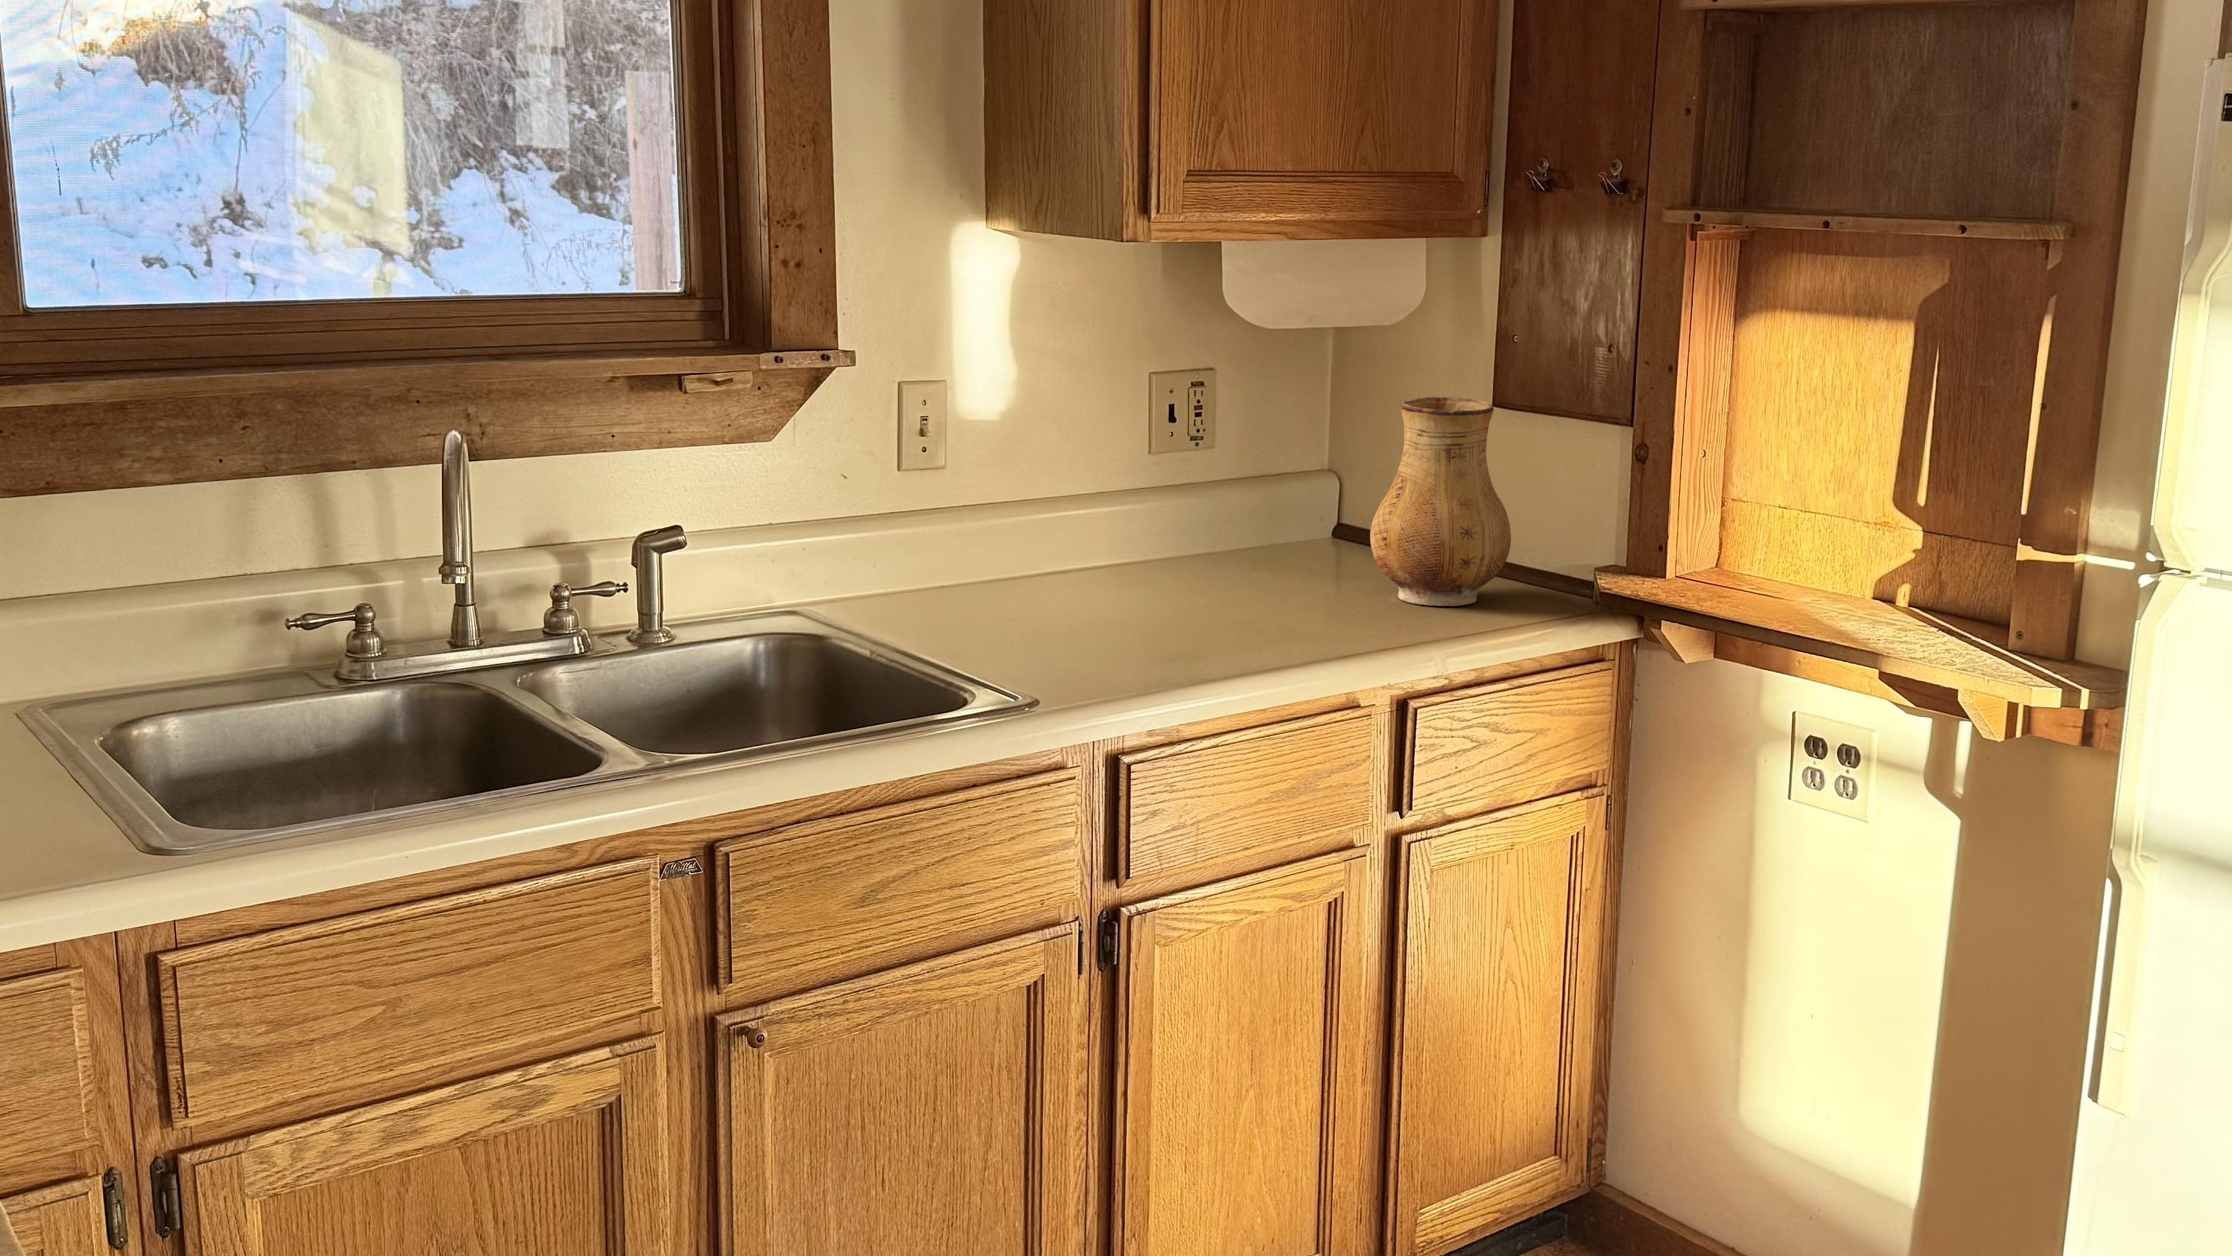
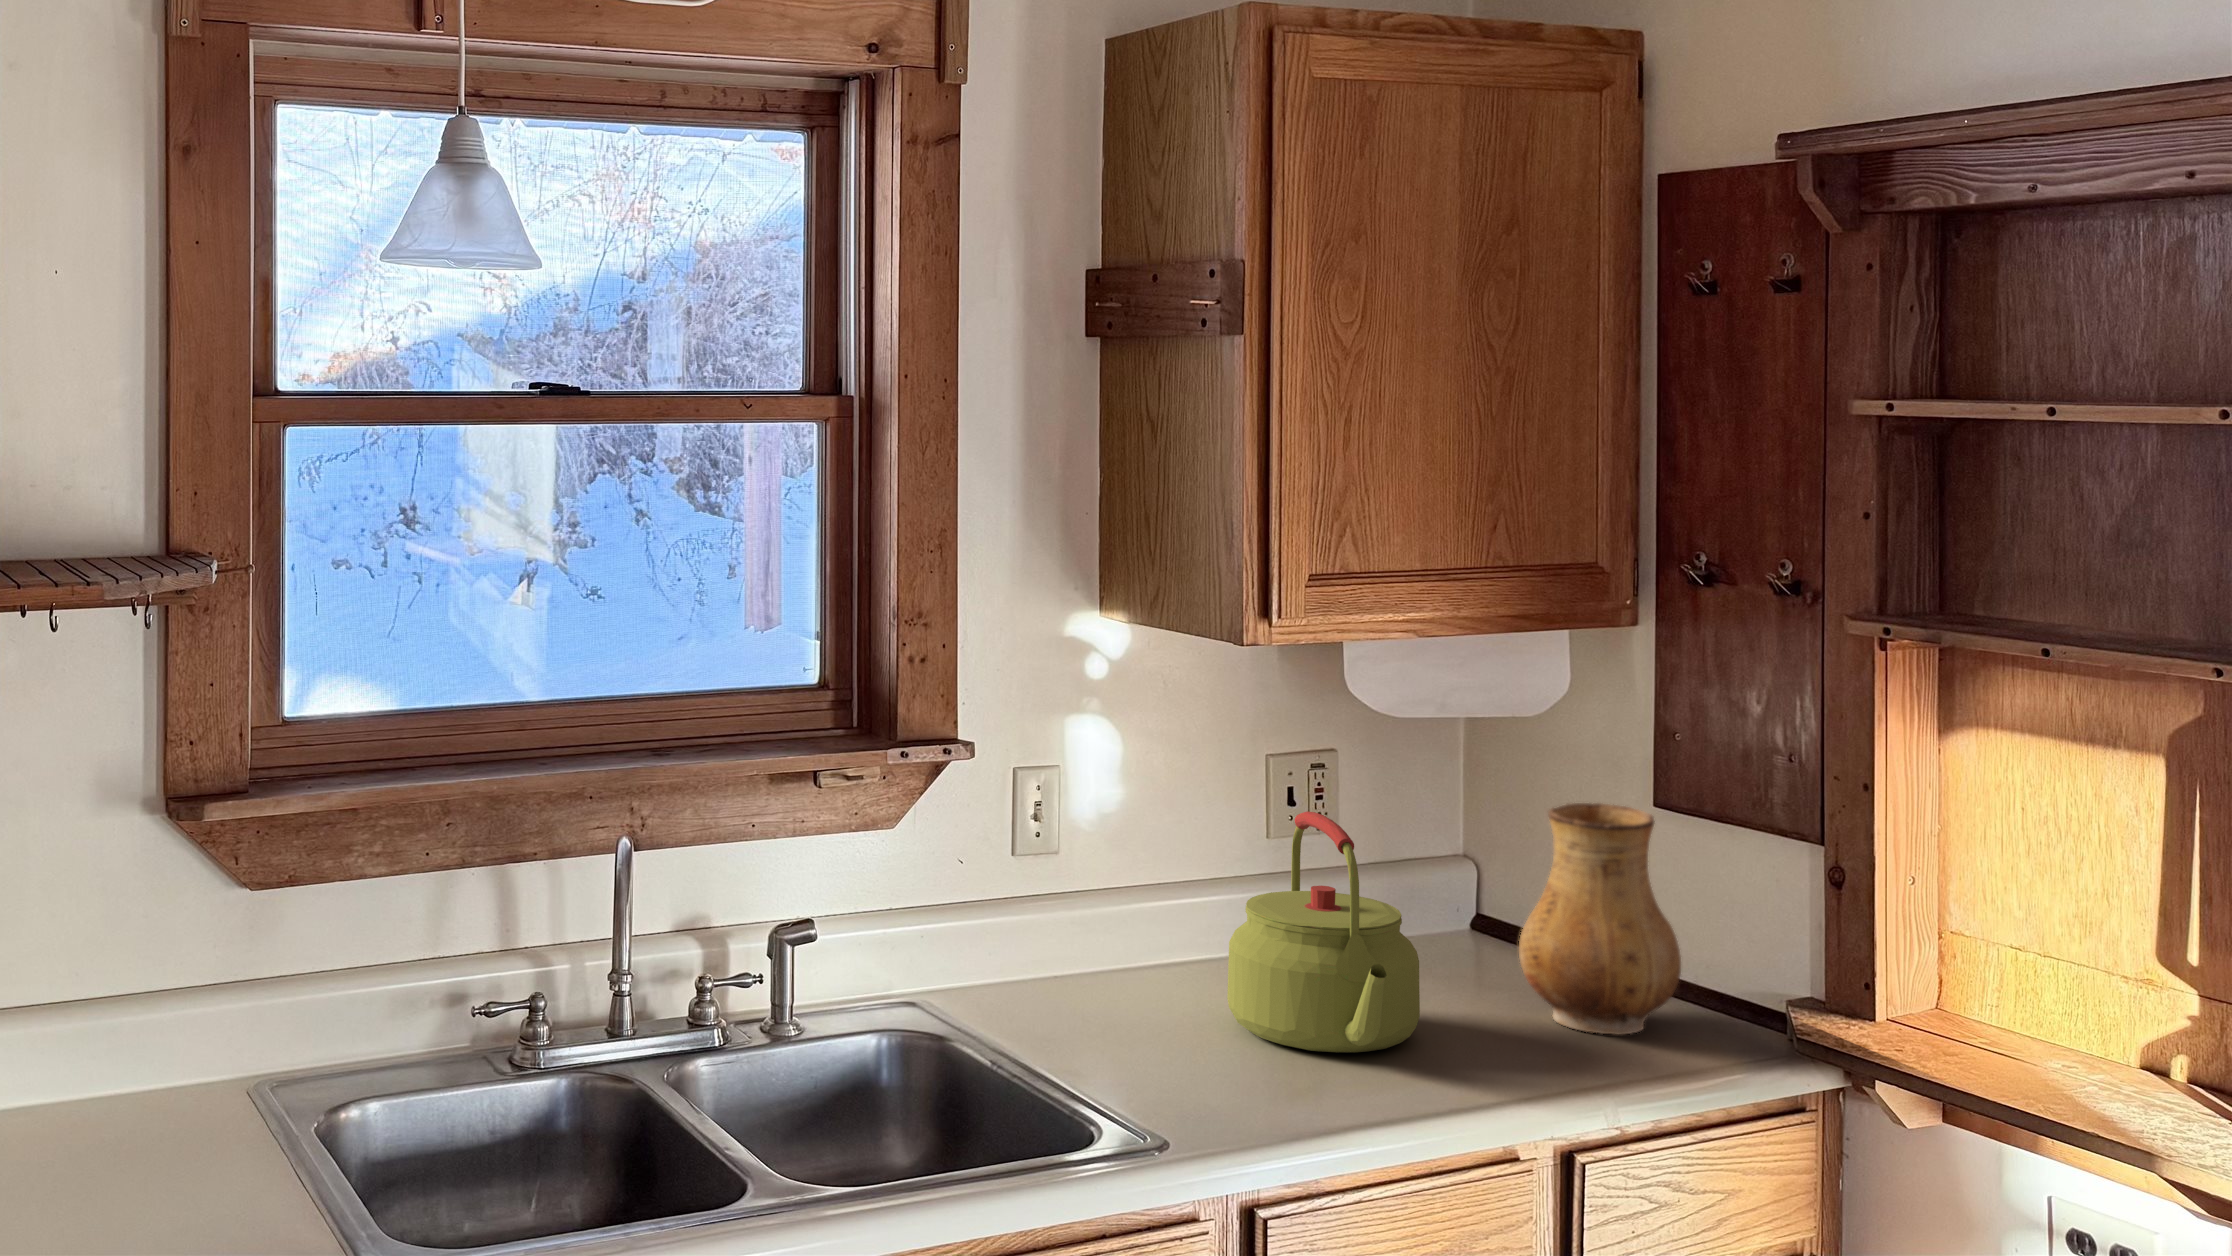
kettle: none [1101,406,1279,629] -> present [1227,811,1420,1053]

